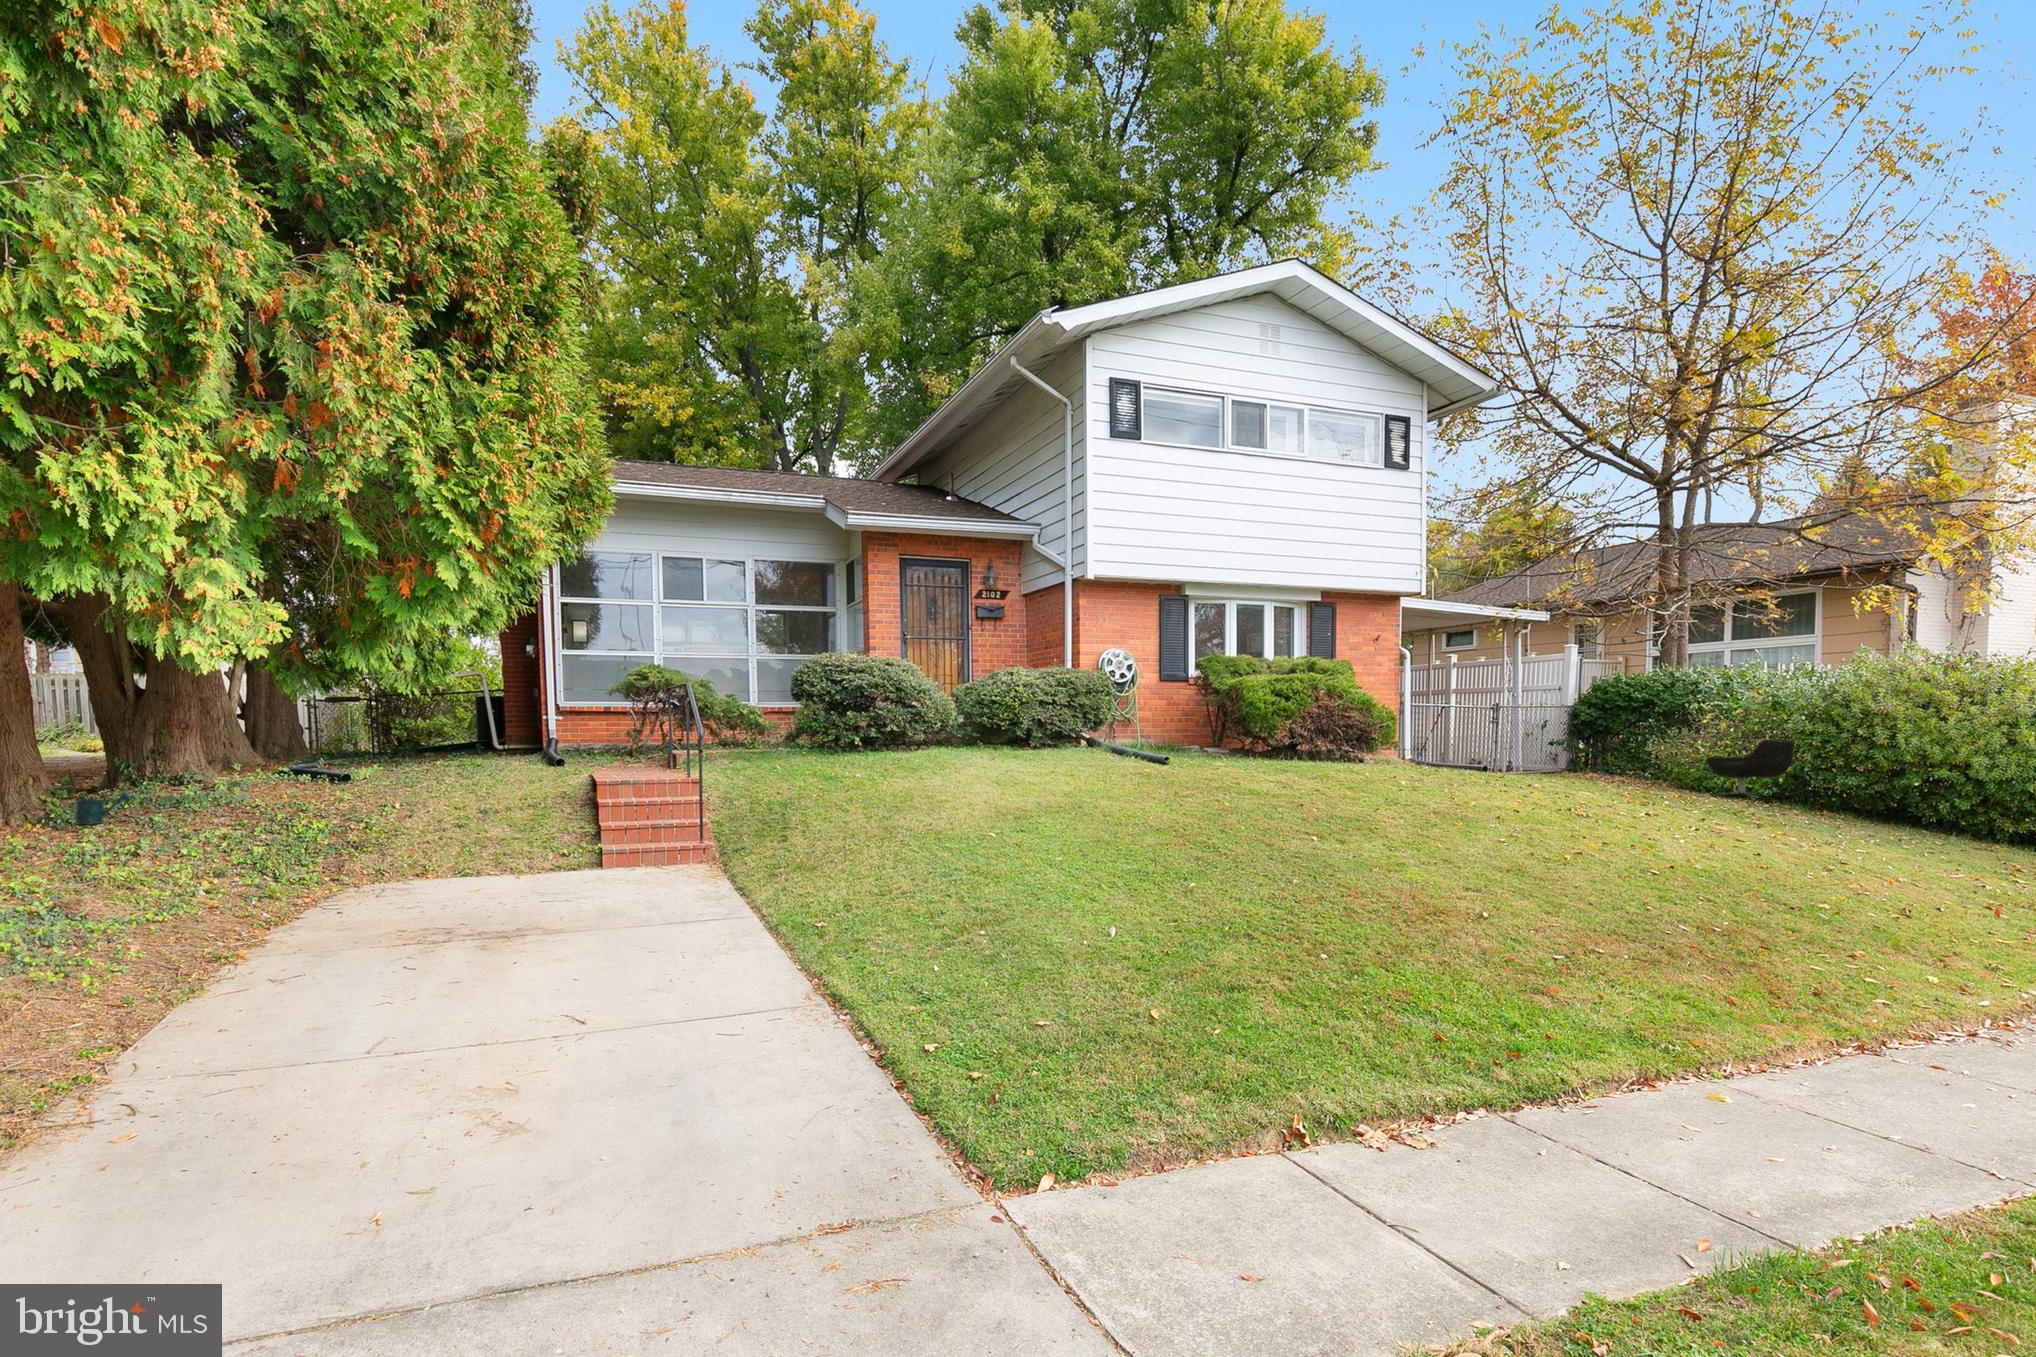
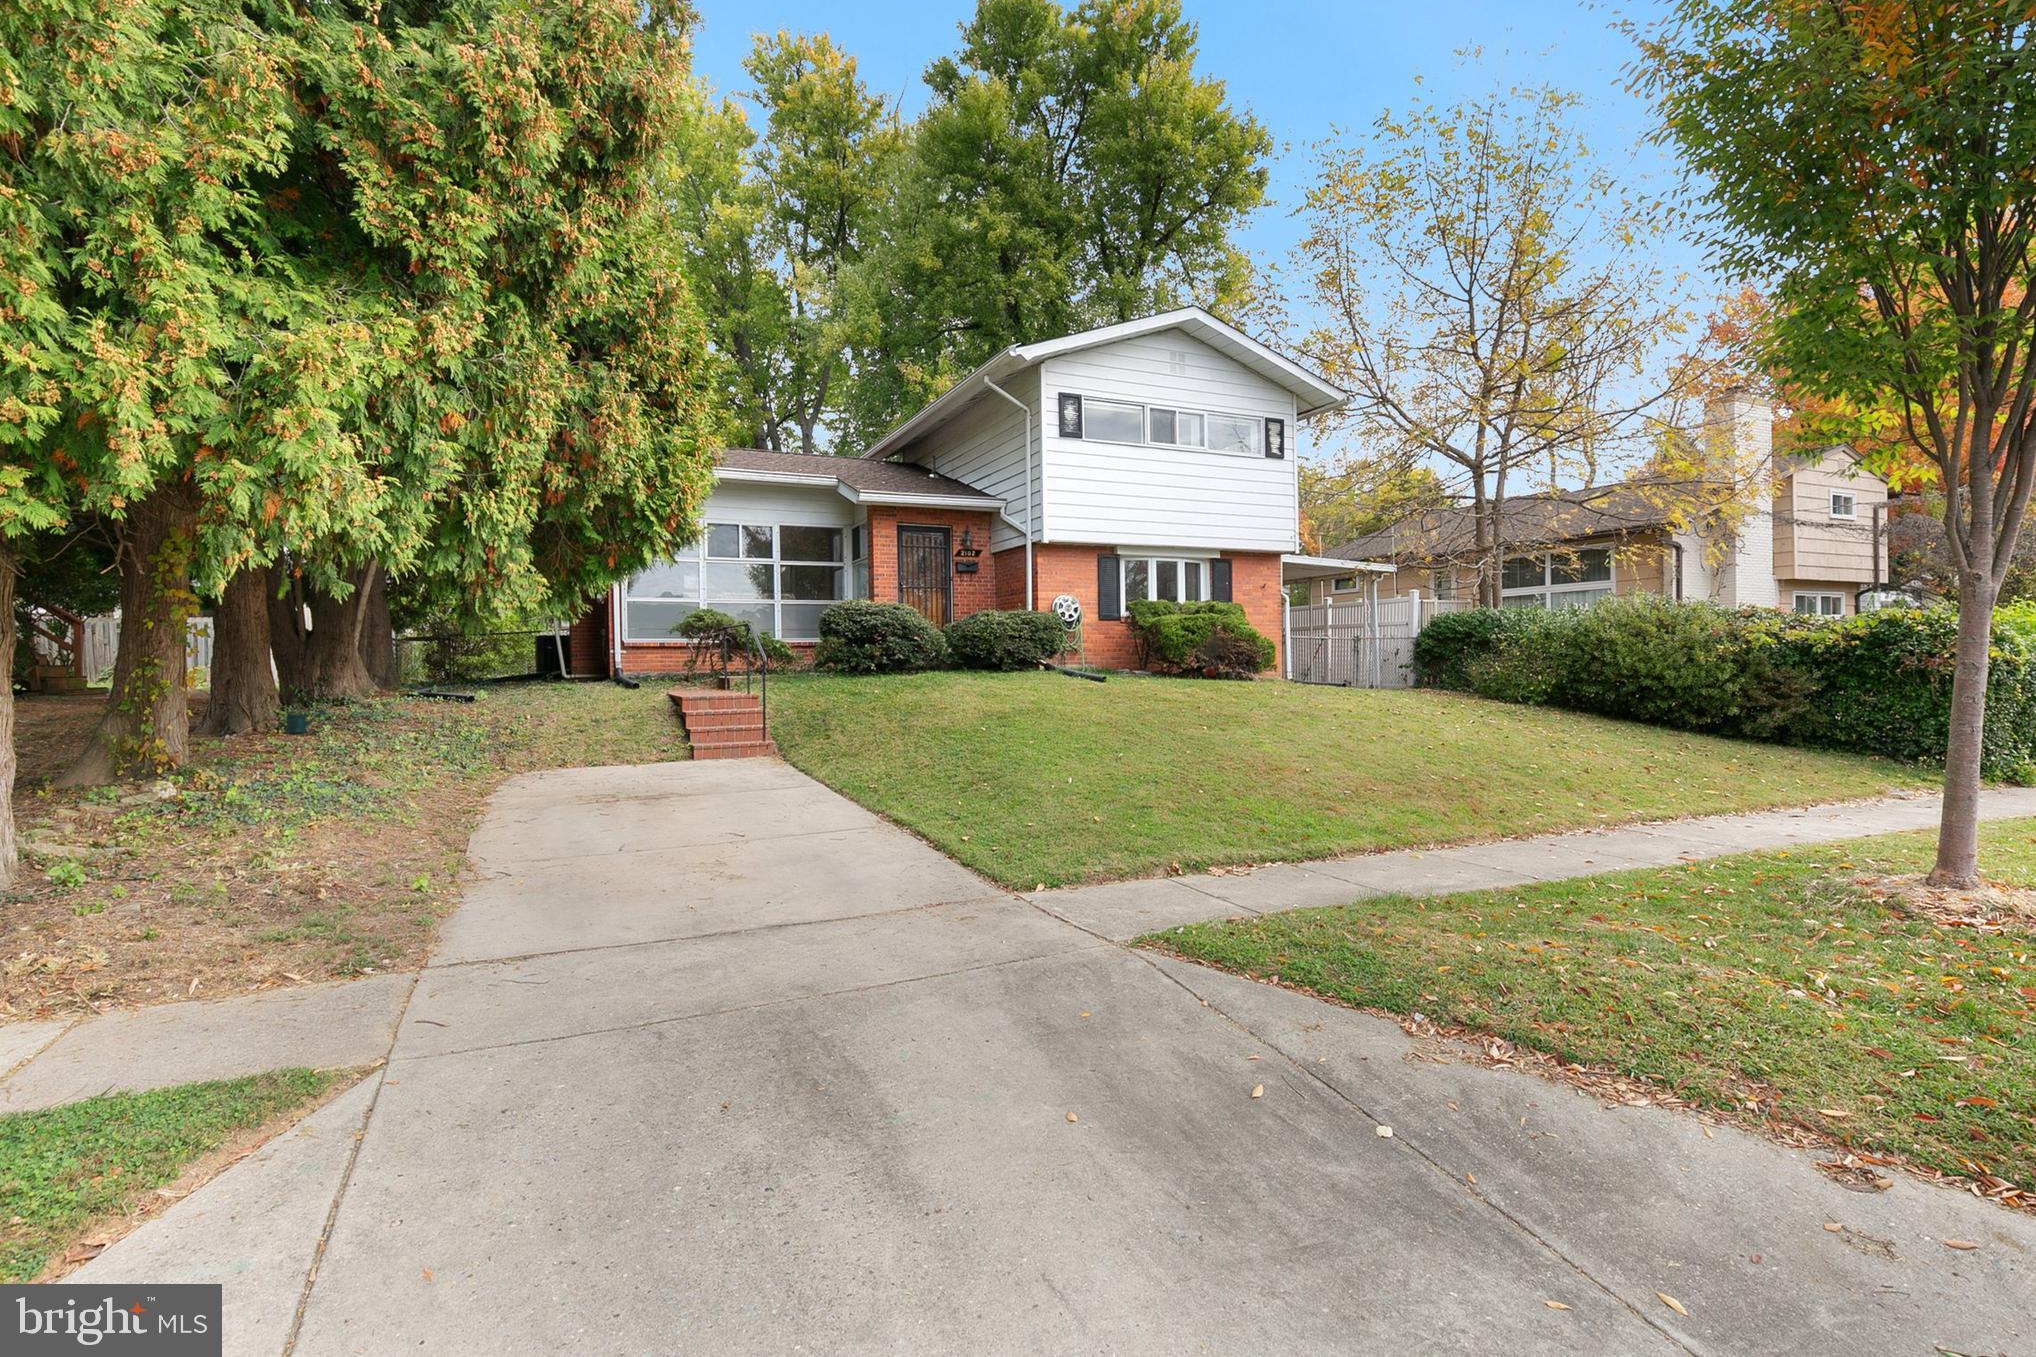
potted tree: none [1280,691,1334,755] -> present [1193,630,1229,677]
lounge chair: present [1706,739,1795,794] -> none [1500,665,1562,707]

